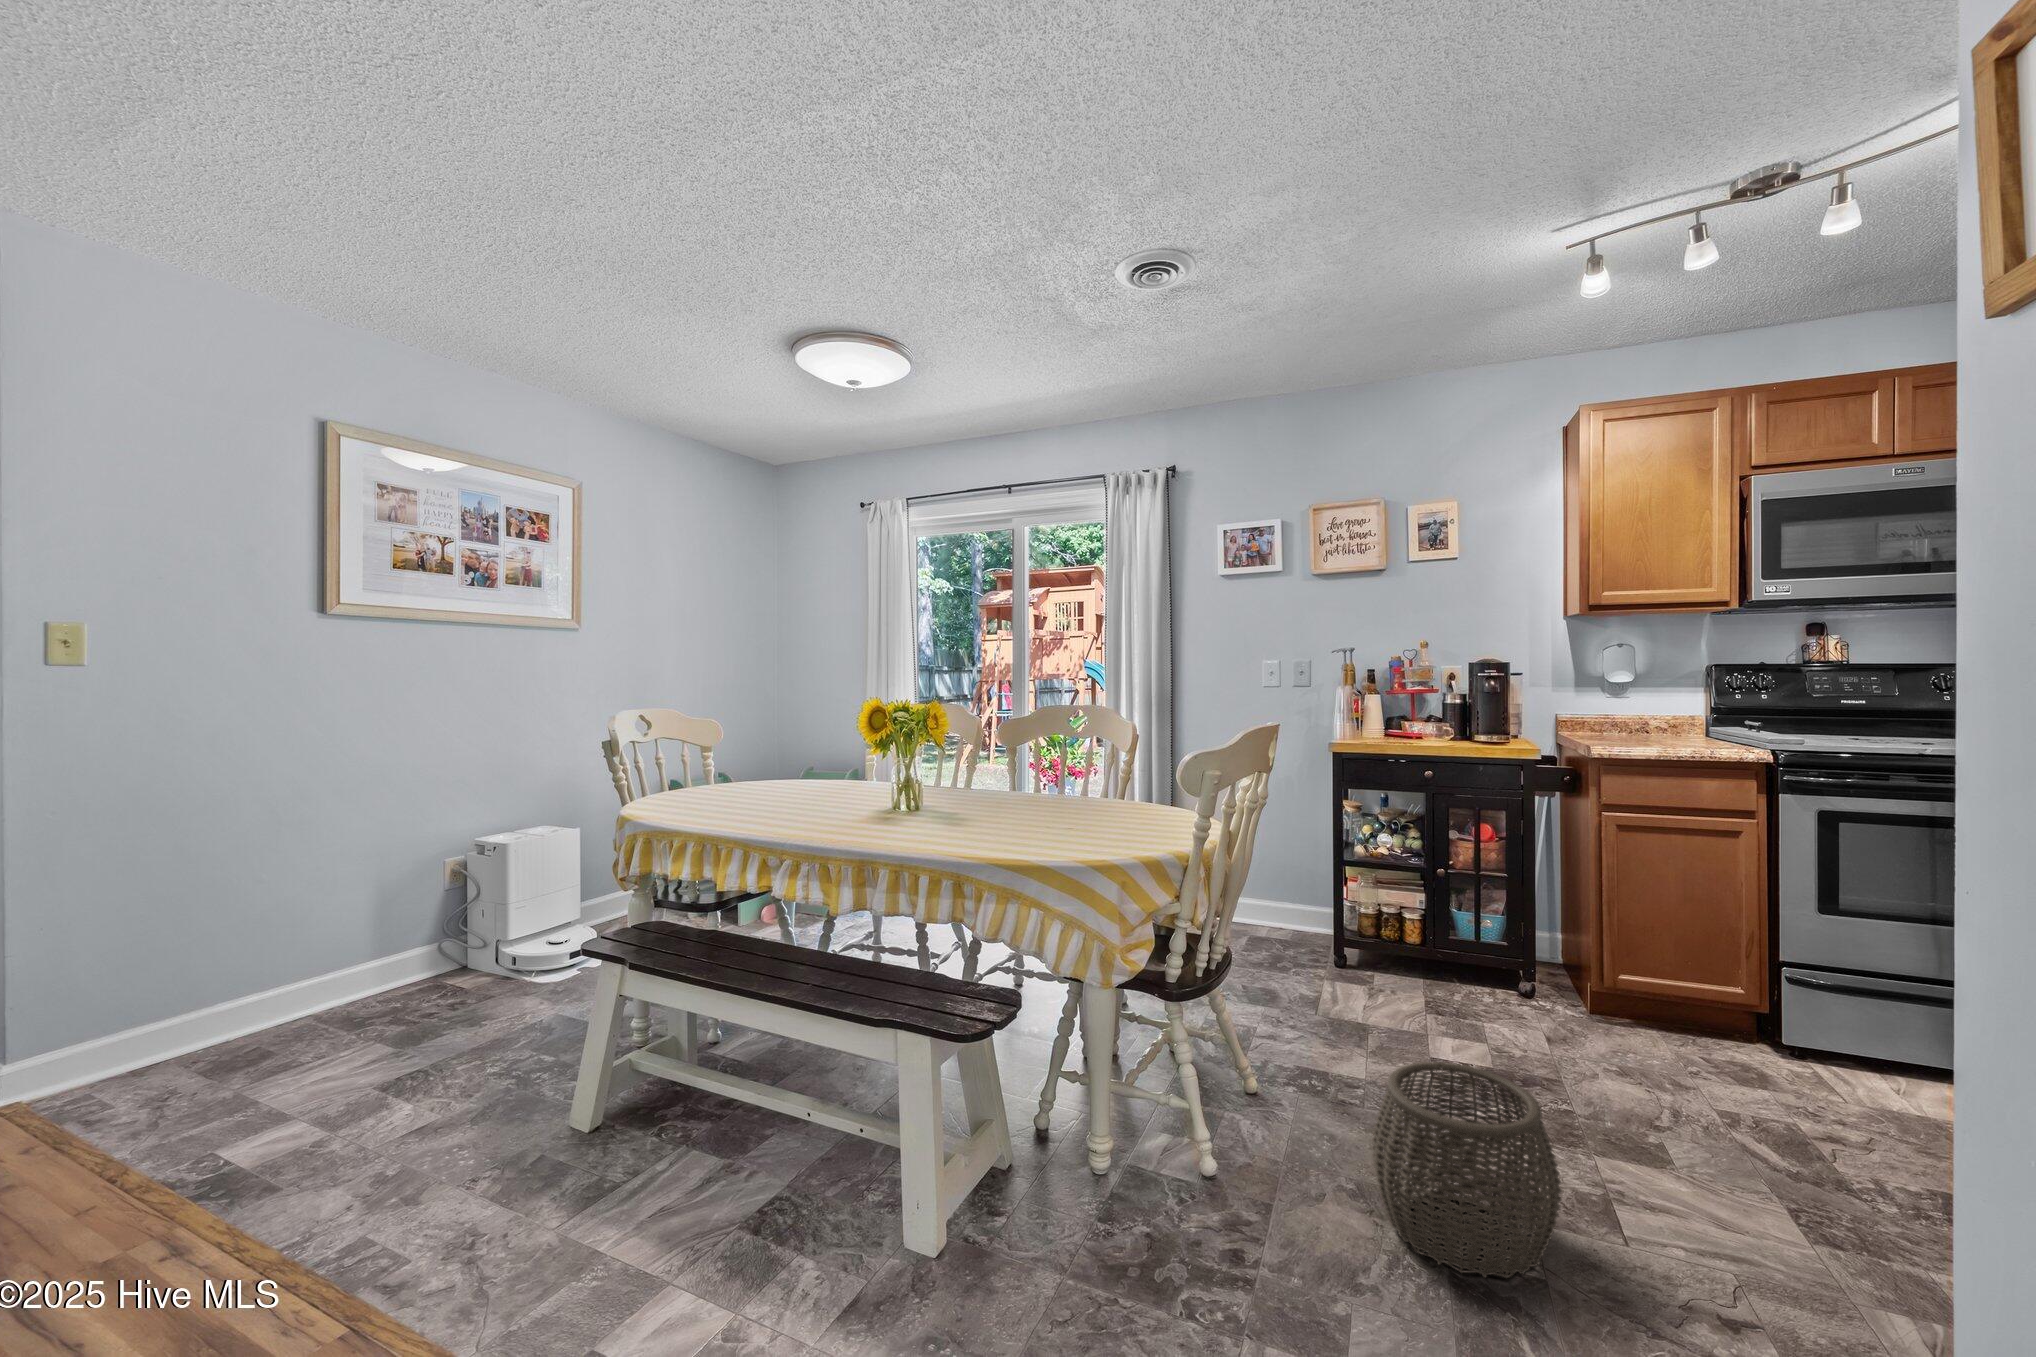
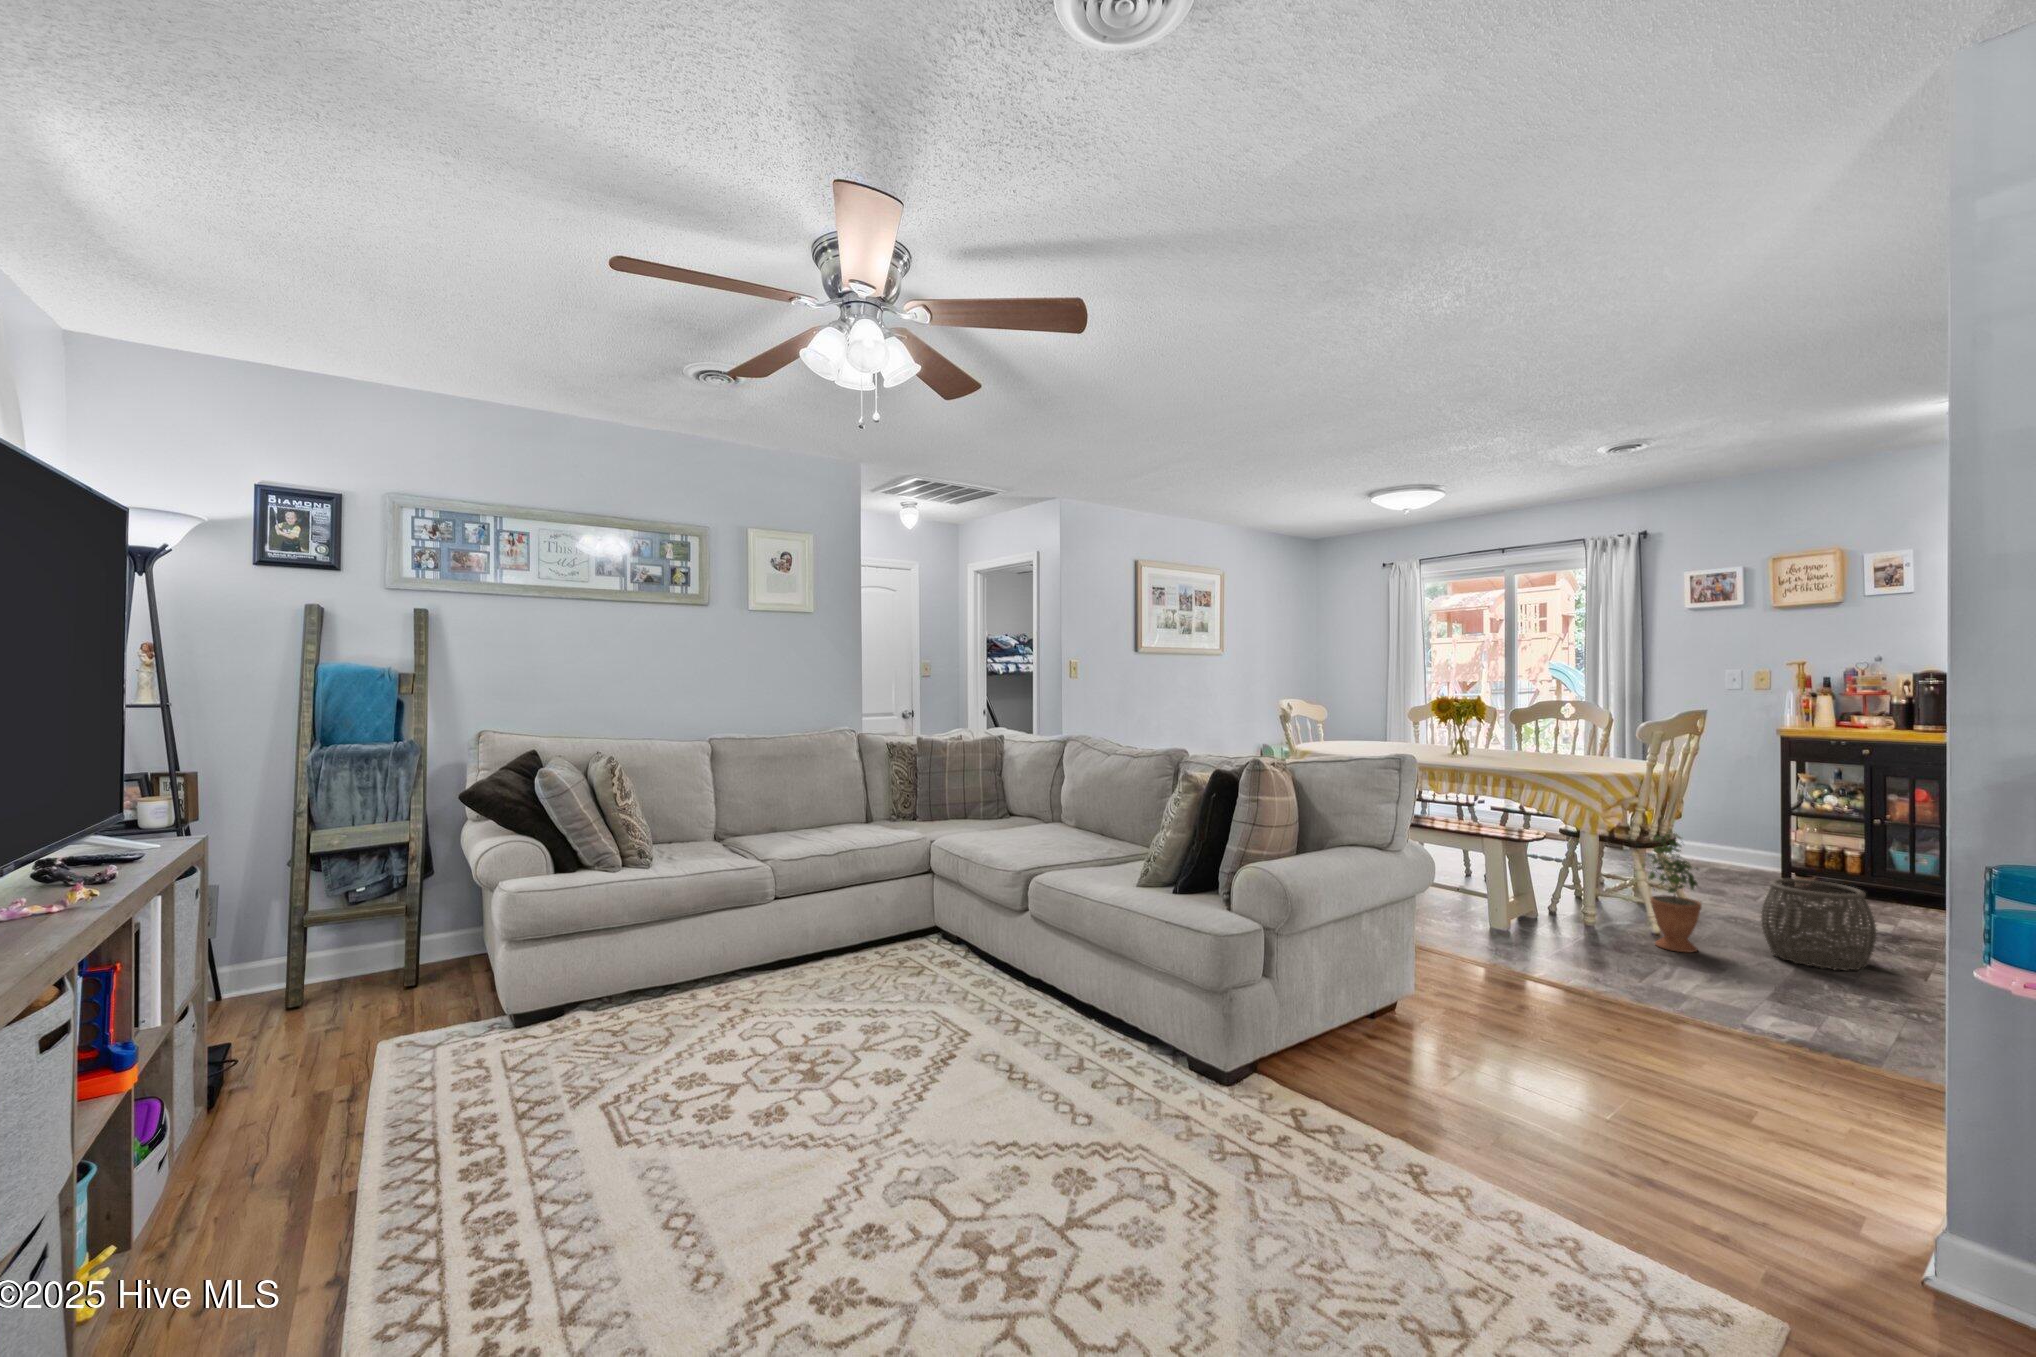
potted plant: none [1184,993,1287,1272] -> present [1642,830,1701,952]

